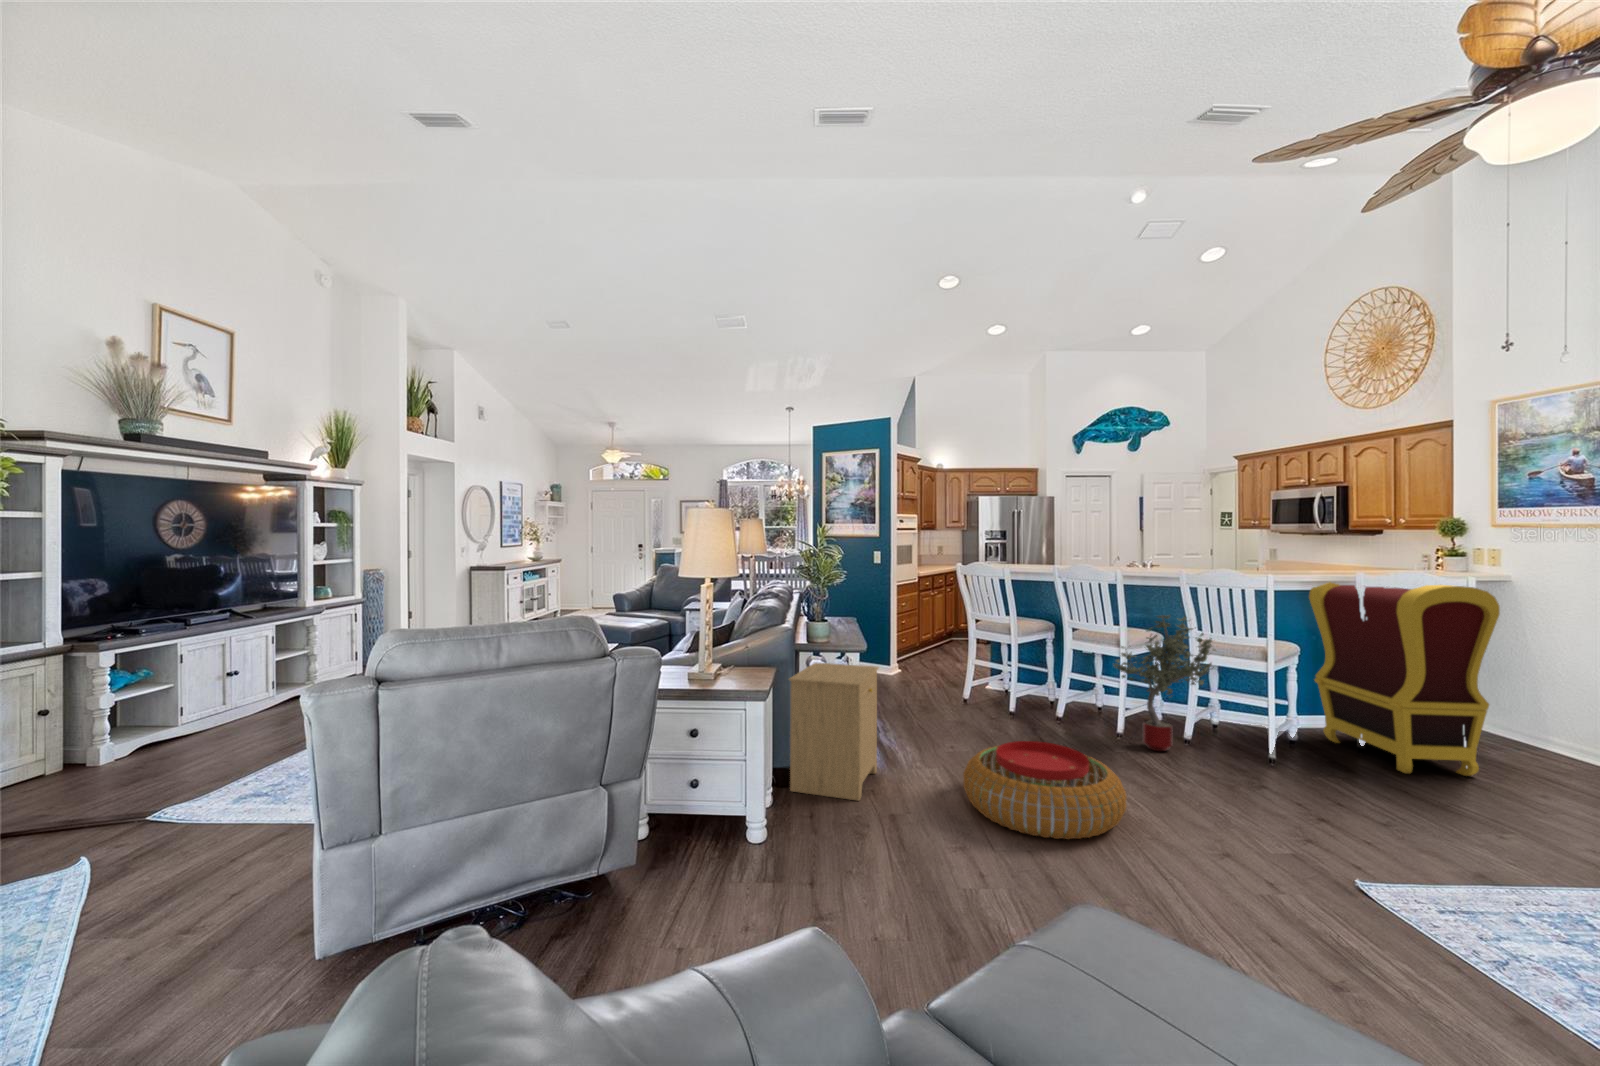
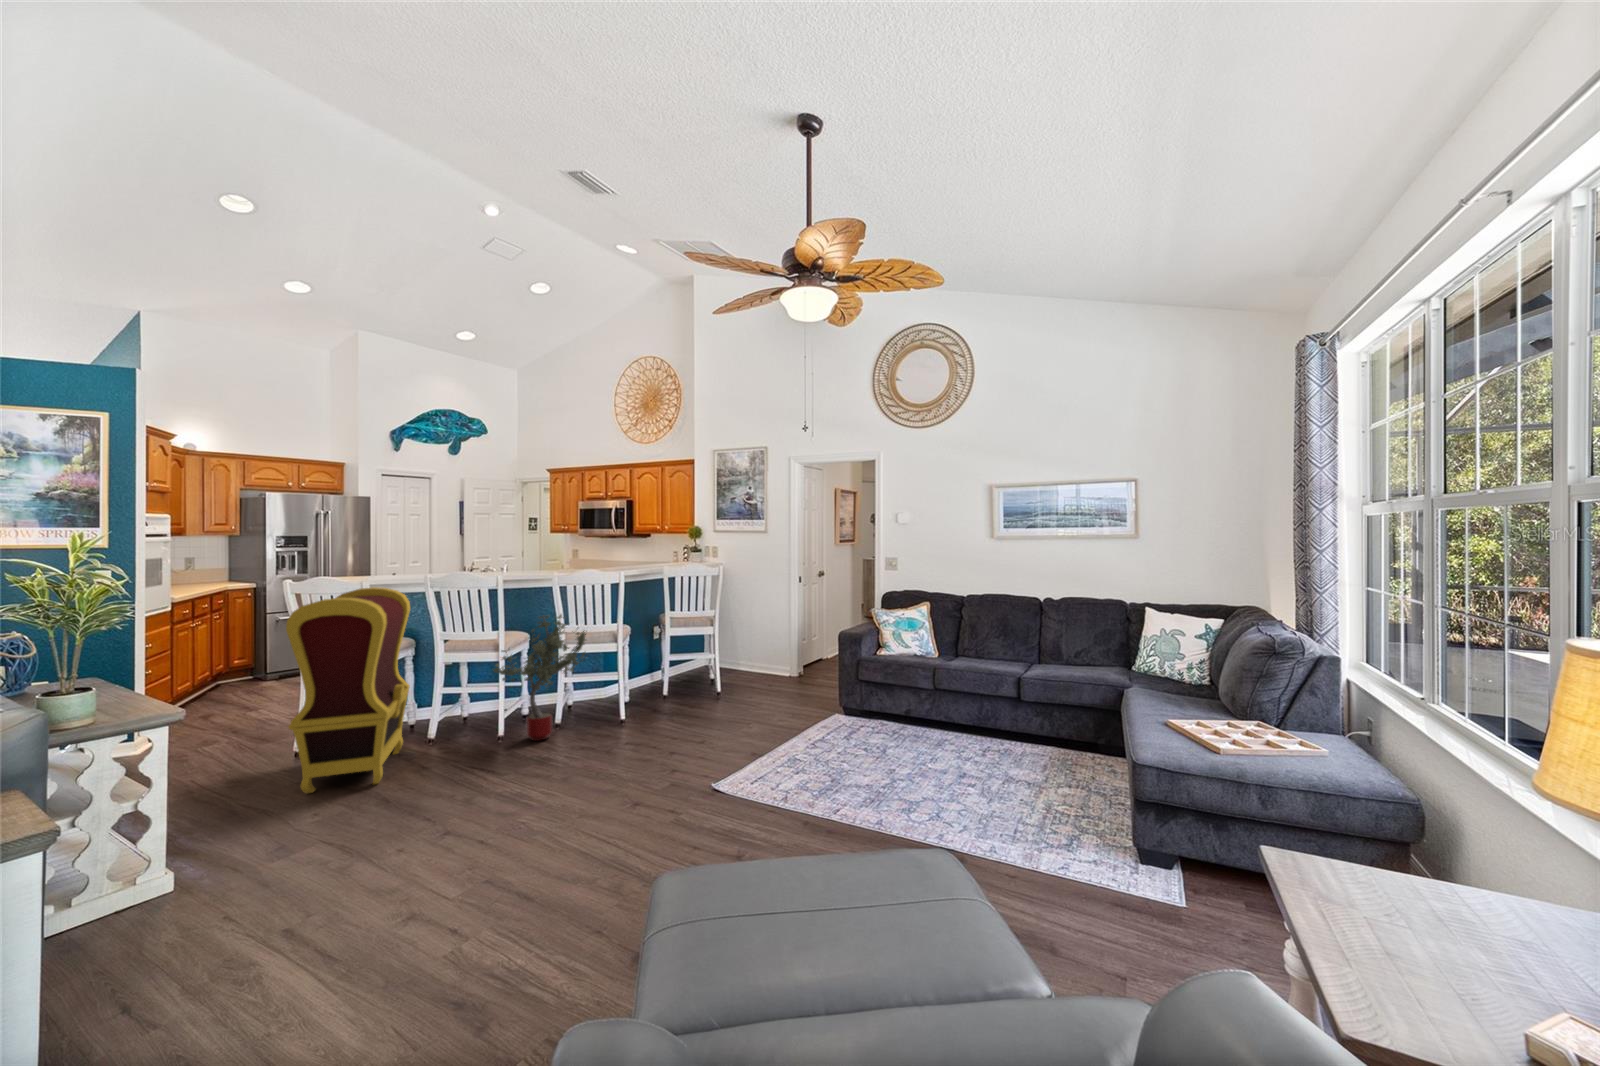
armchair: present [1309,582,1500,776] -> present [286,587,410,793]
side table: present [789,663,878,801] -> none [65,736,233,980]
pouf: present [963,741,1126,839] -> none [381,760,560,868]

